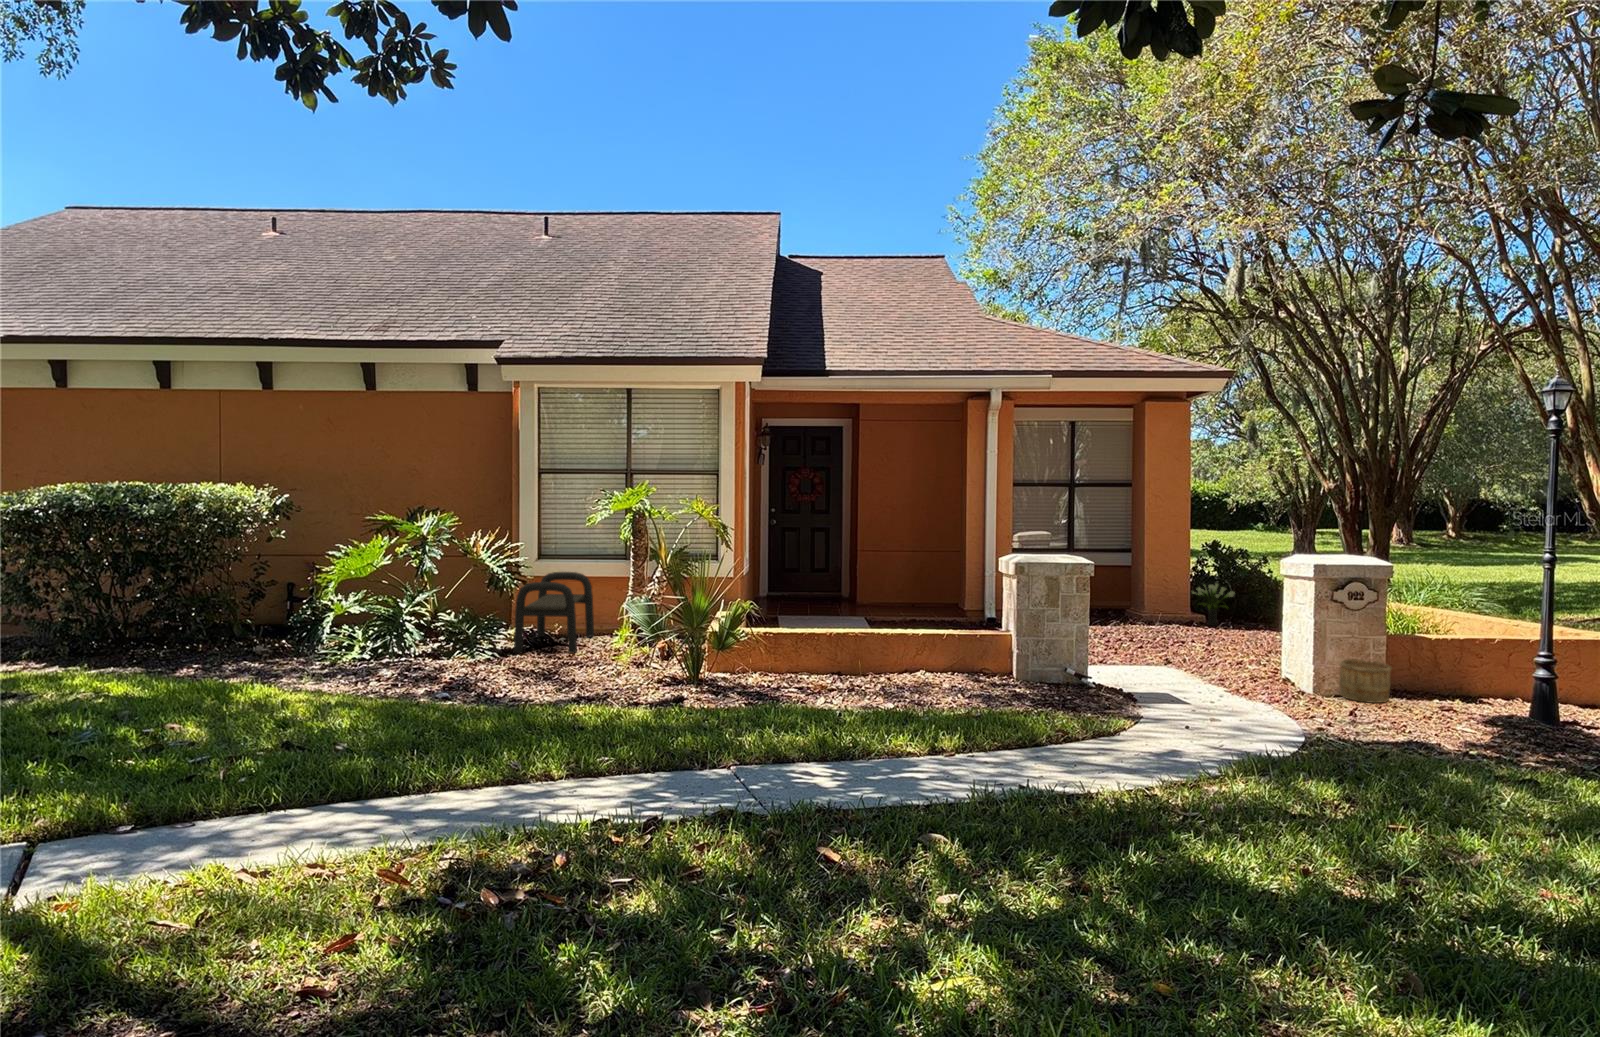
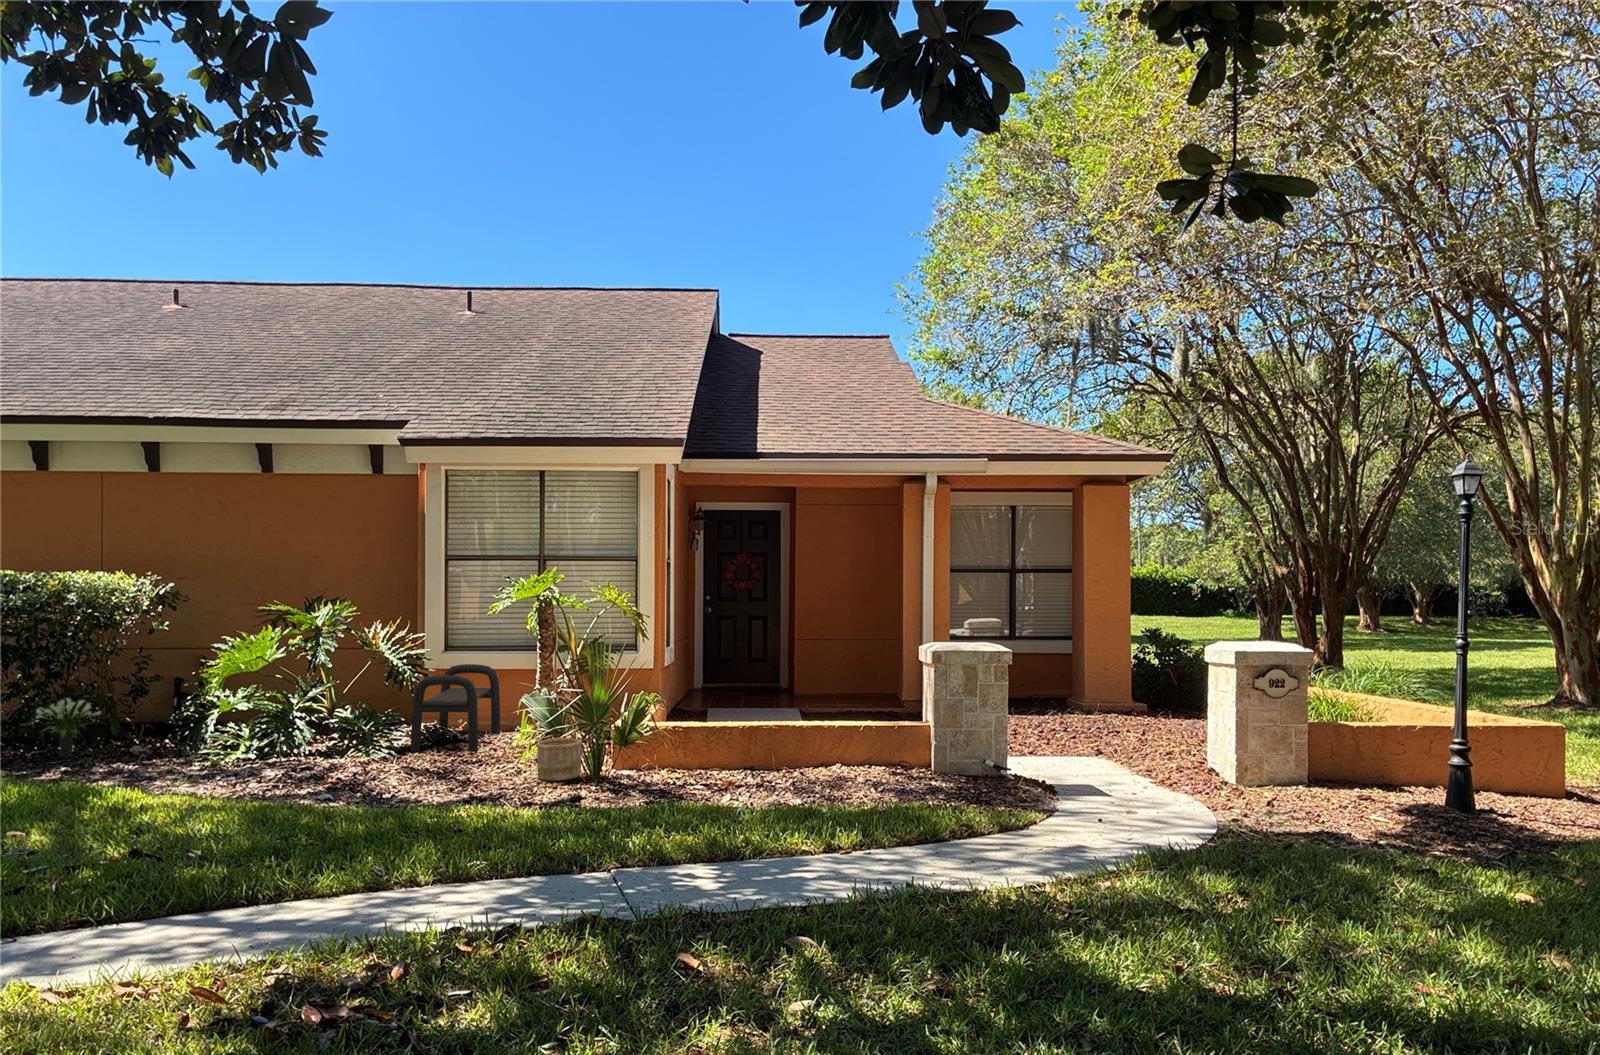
potted plant: present [1192,584,1234,626] -> present [36,698,101,758]
wooden bucket: present [1339,659,1392,703] -> present [536,738,582,781]

